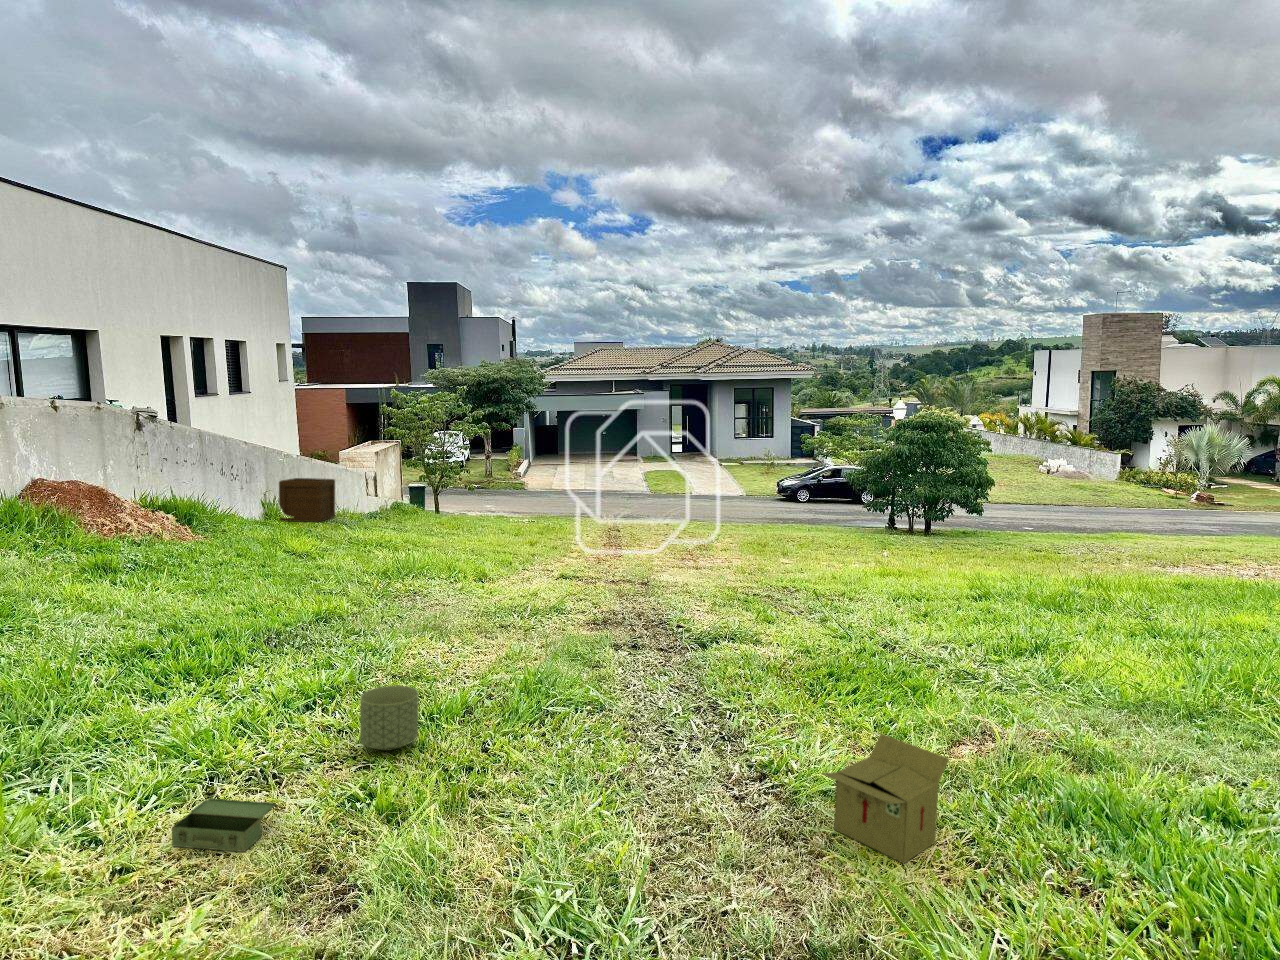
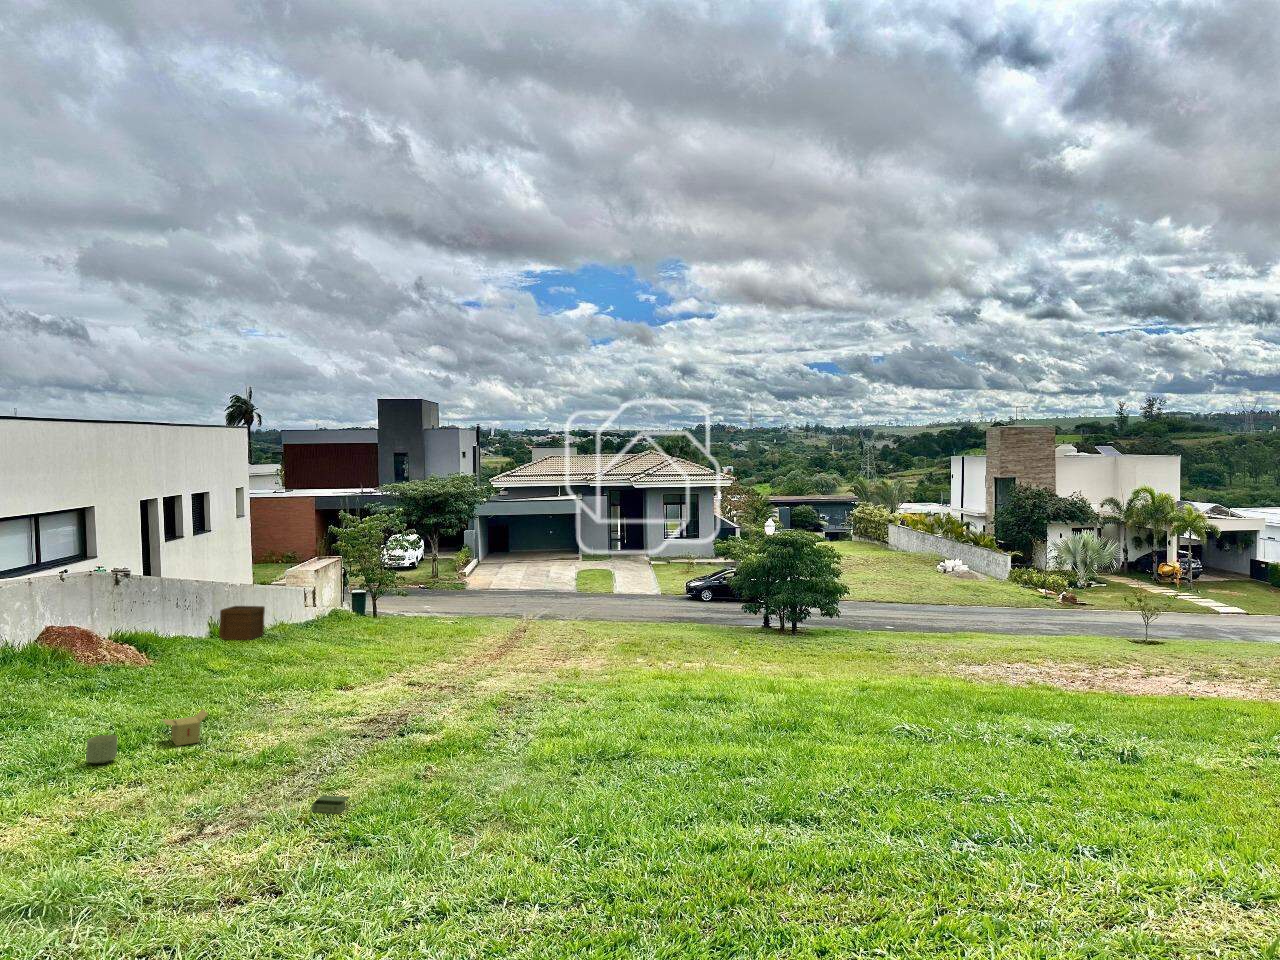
planter: present [360,686,418,751] -> present [86,735,117,764]
cardboard box: present [822,734,949,863] -> present [163,709,208,746]
toolbox: present [172,798,275,852] -> present [311,795,349,813]

